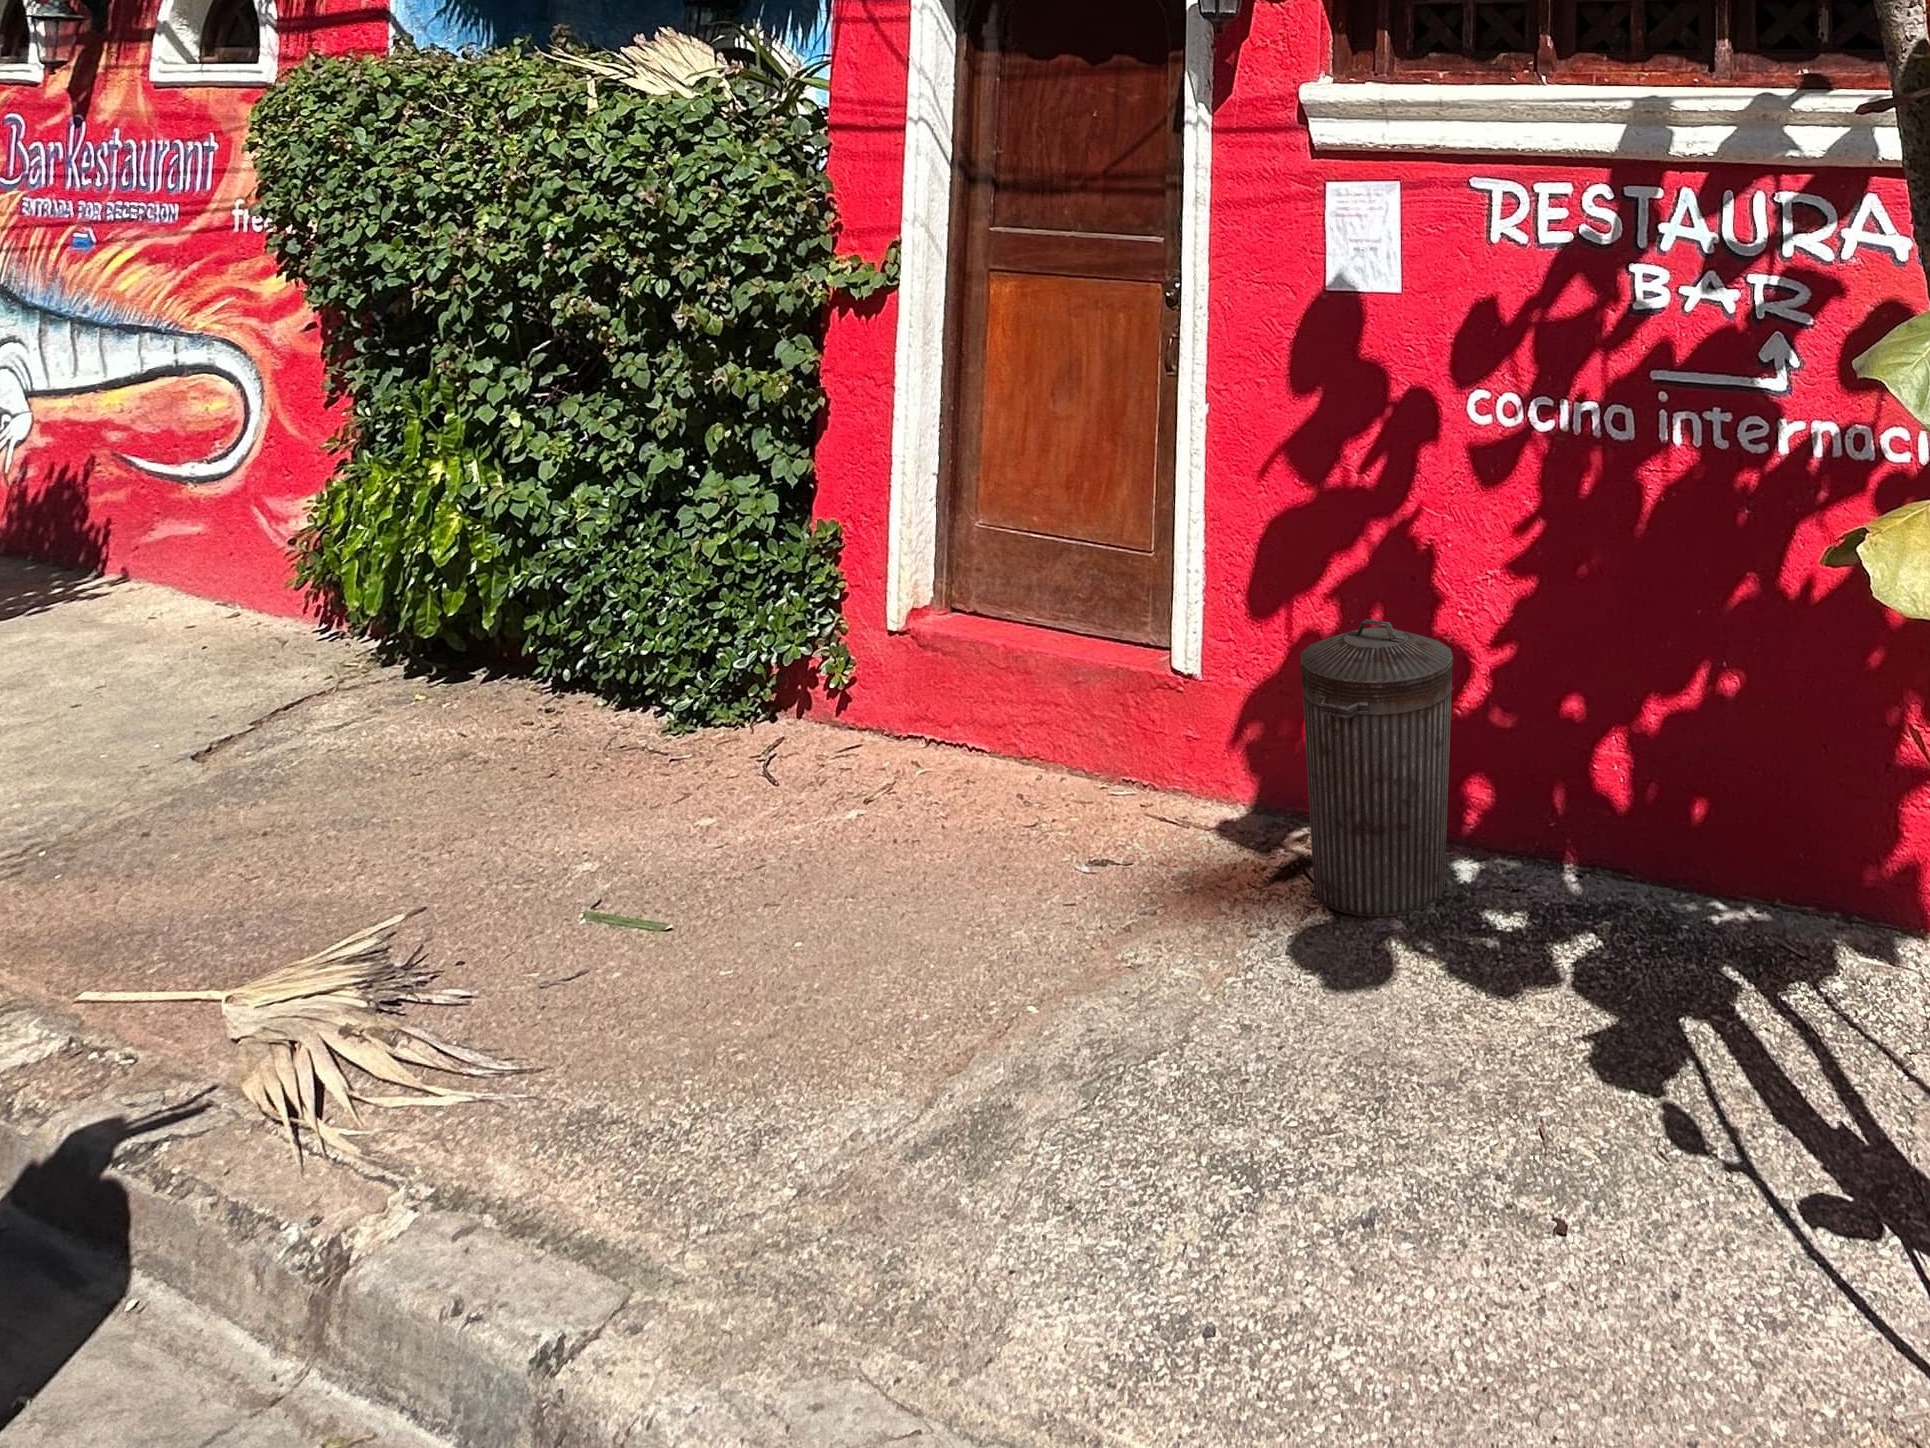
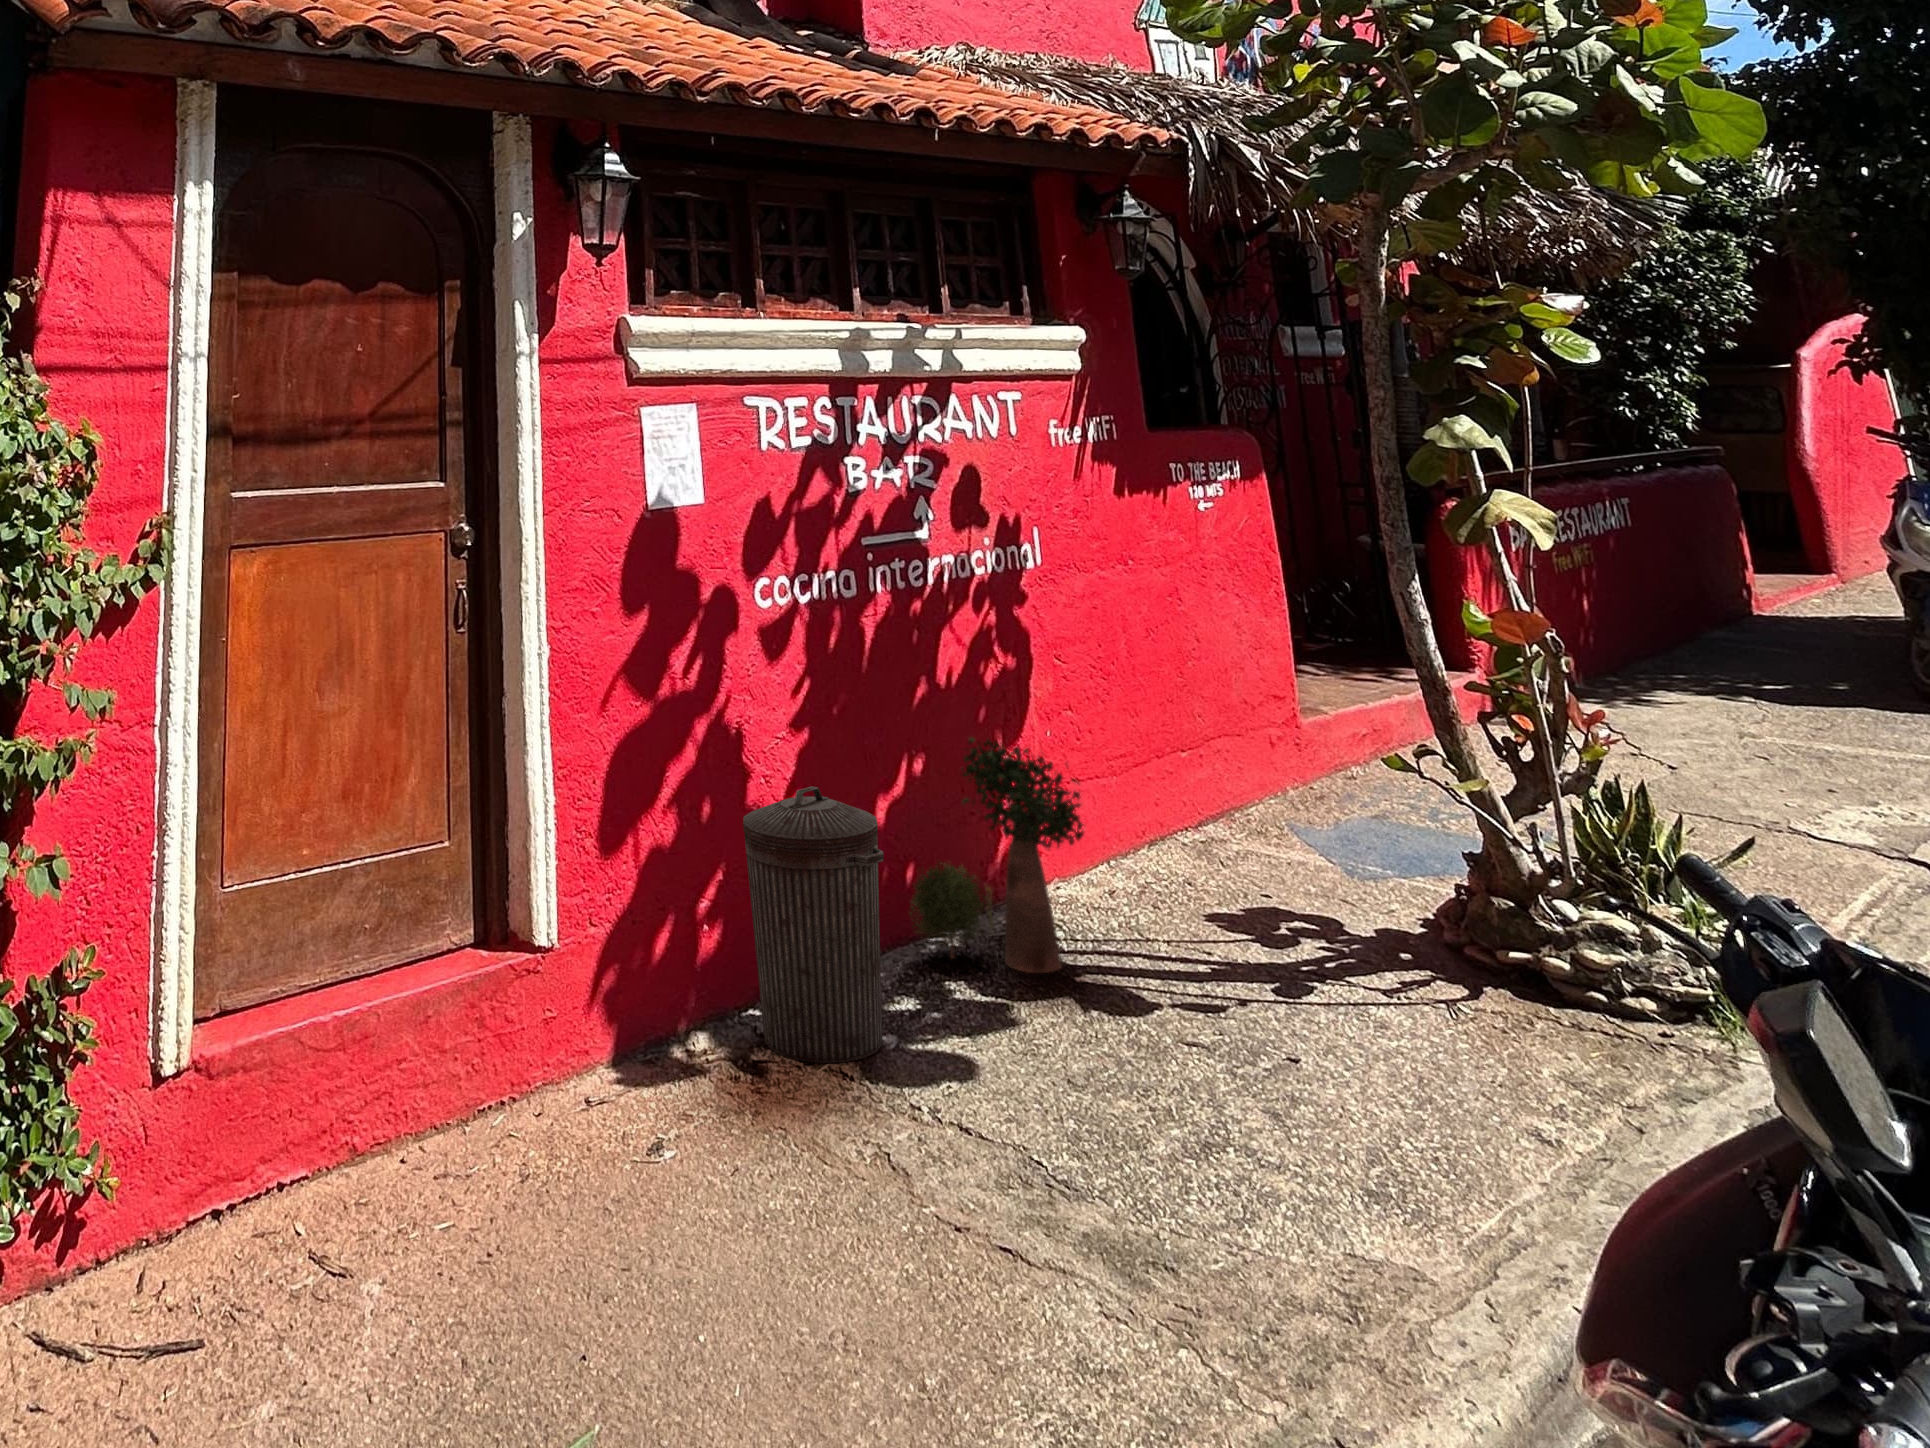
potted plant: none [1631,664,1823,998] -> present [910,738,1084,973]

